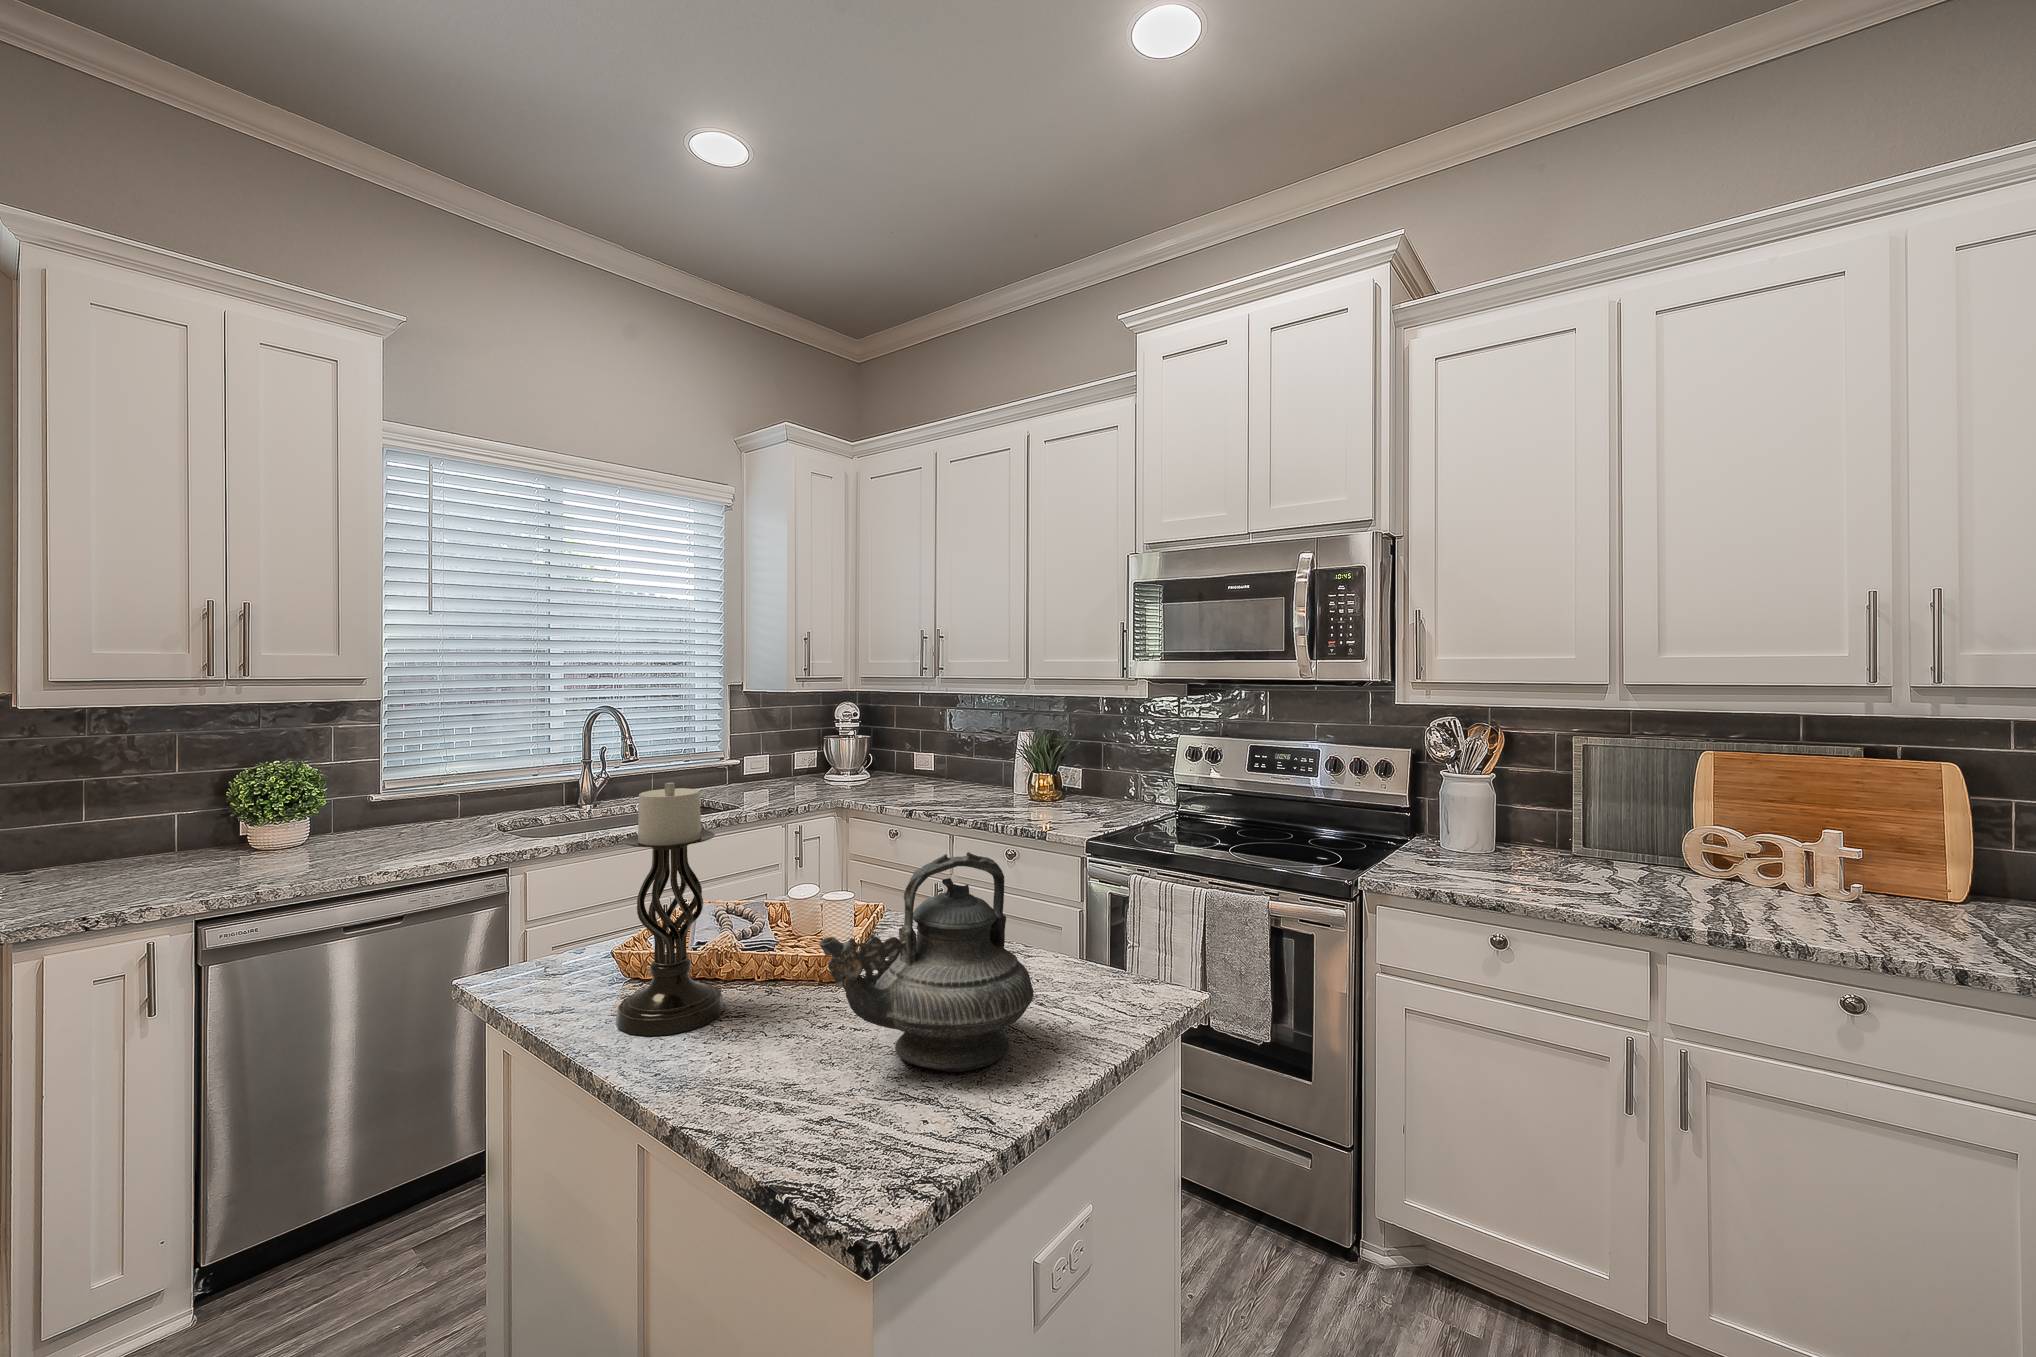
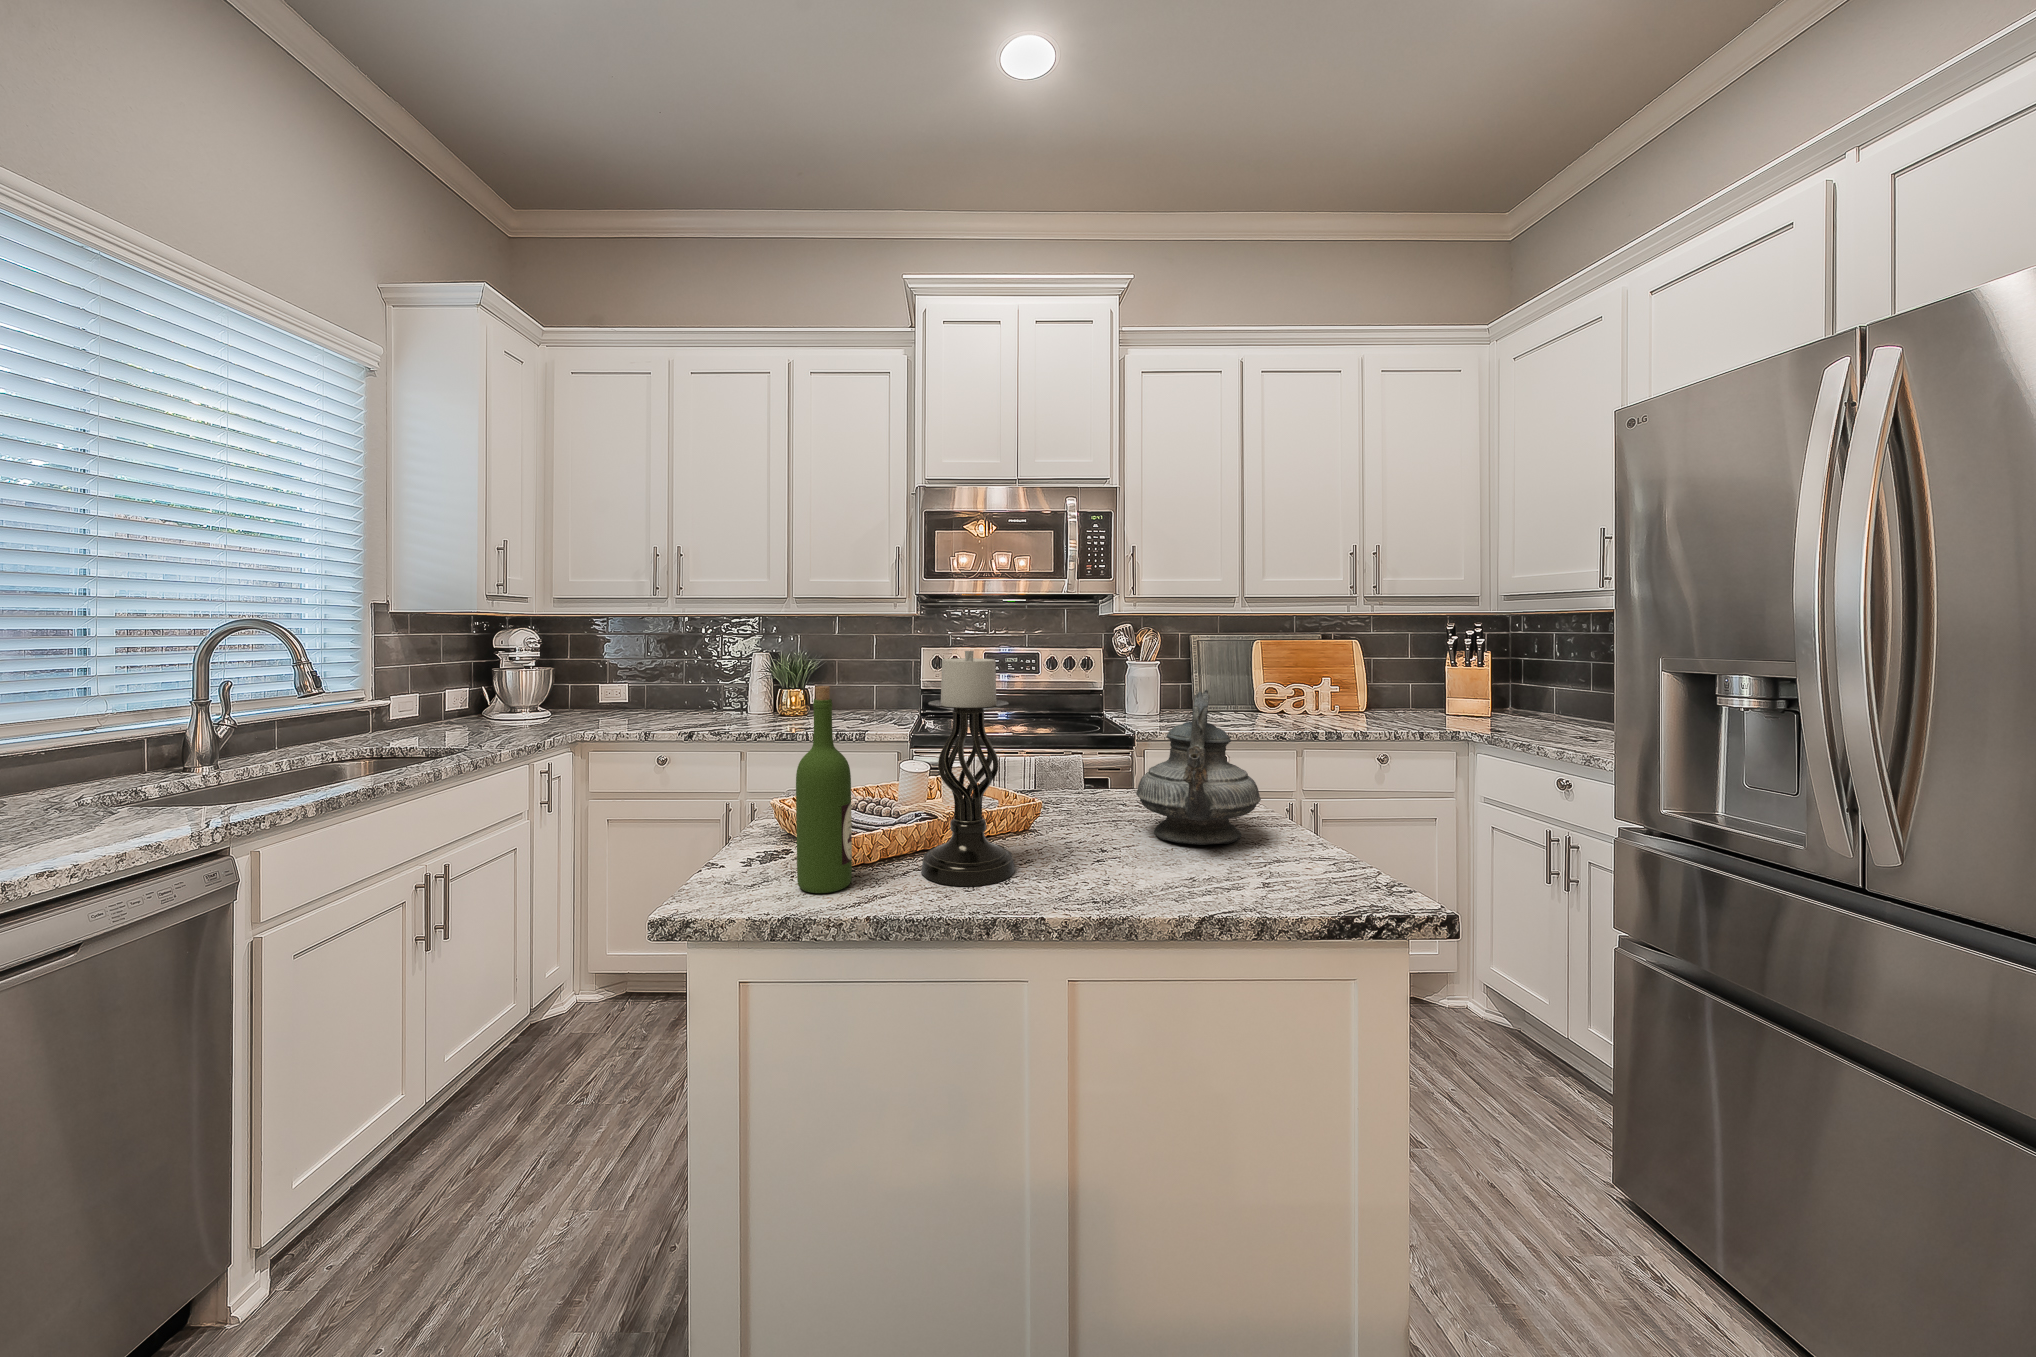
wine bottle: none [534,807,590,1002] -> present [796,686,852,893]

